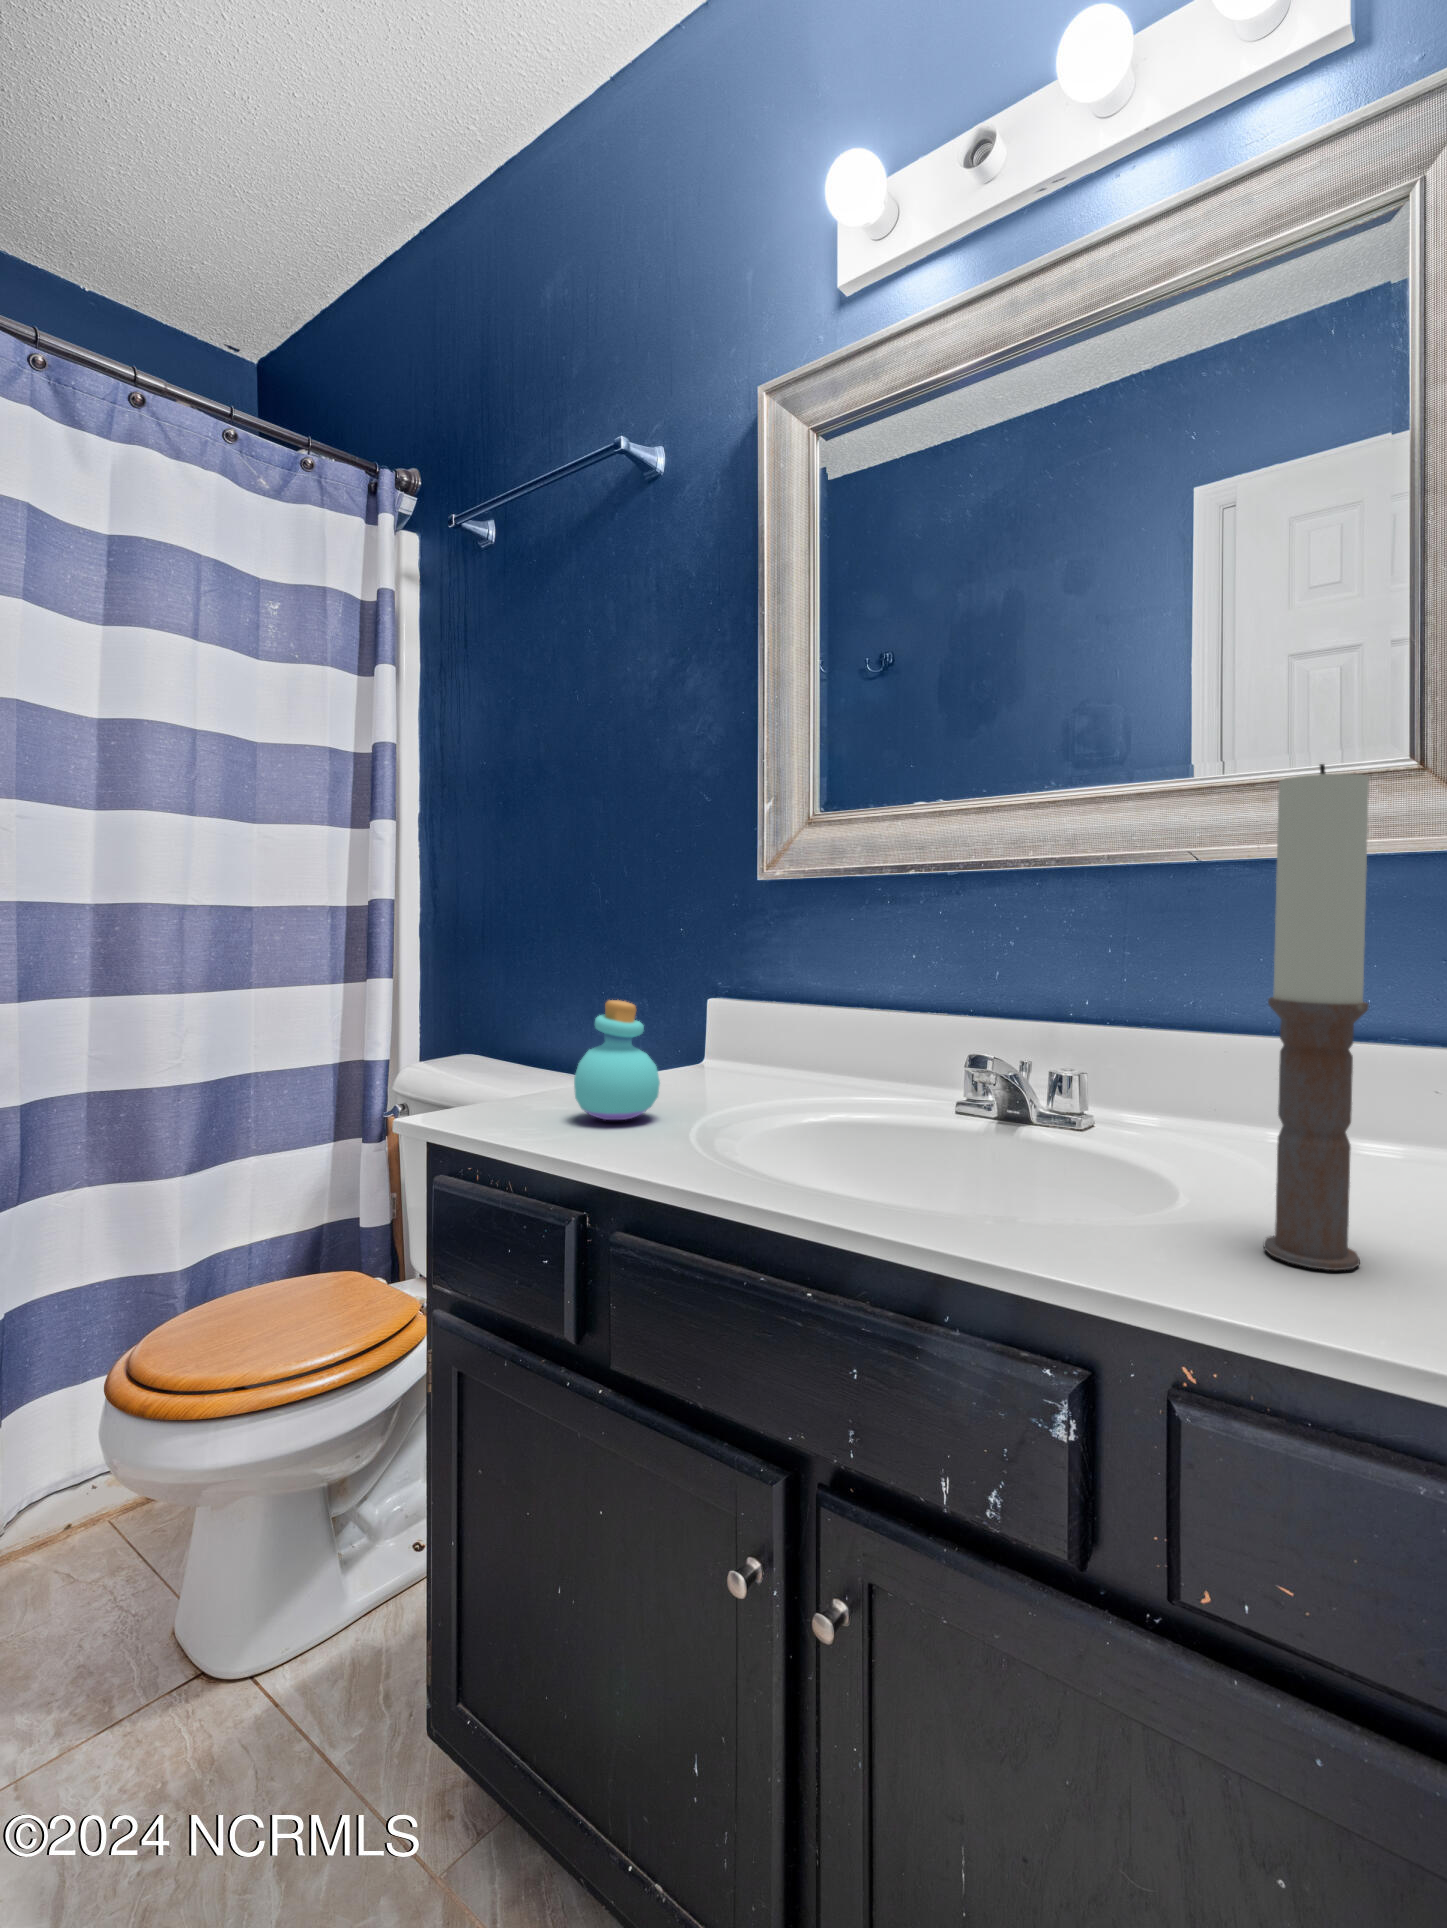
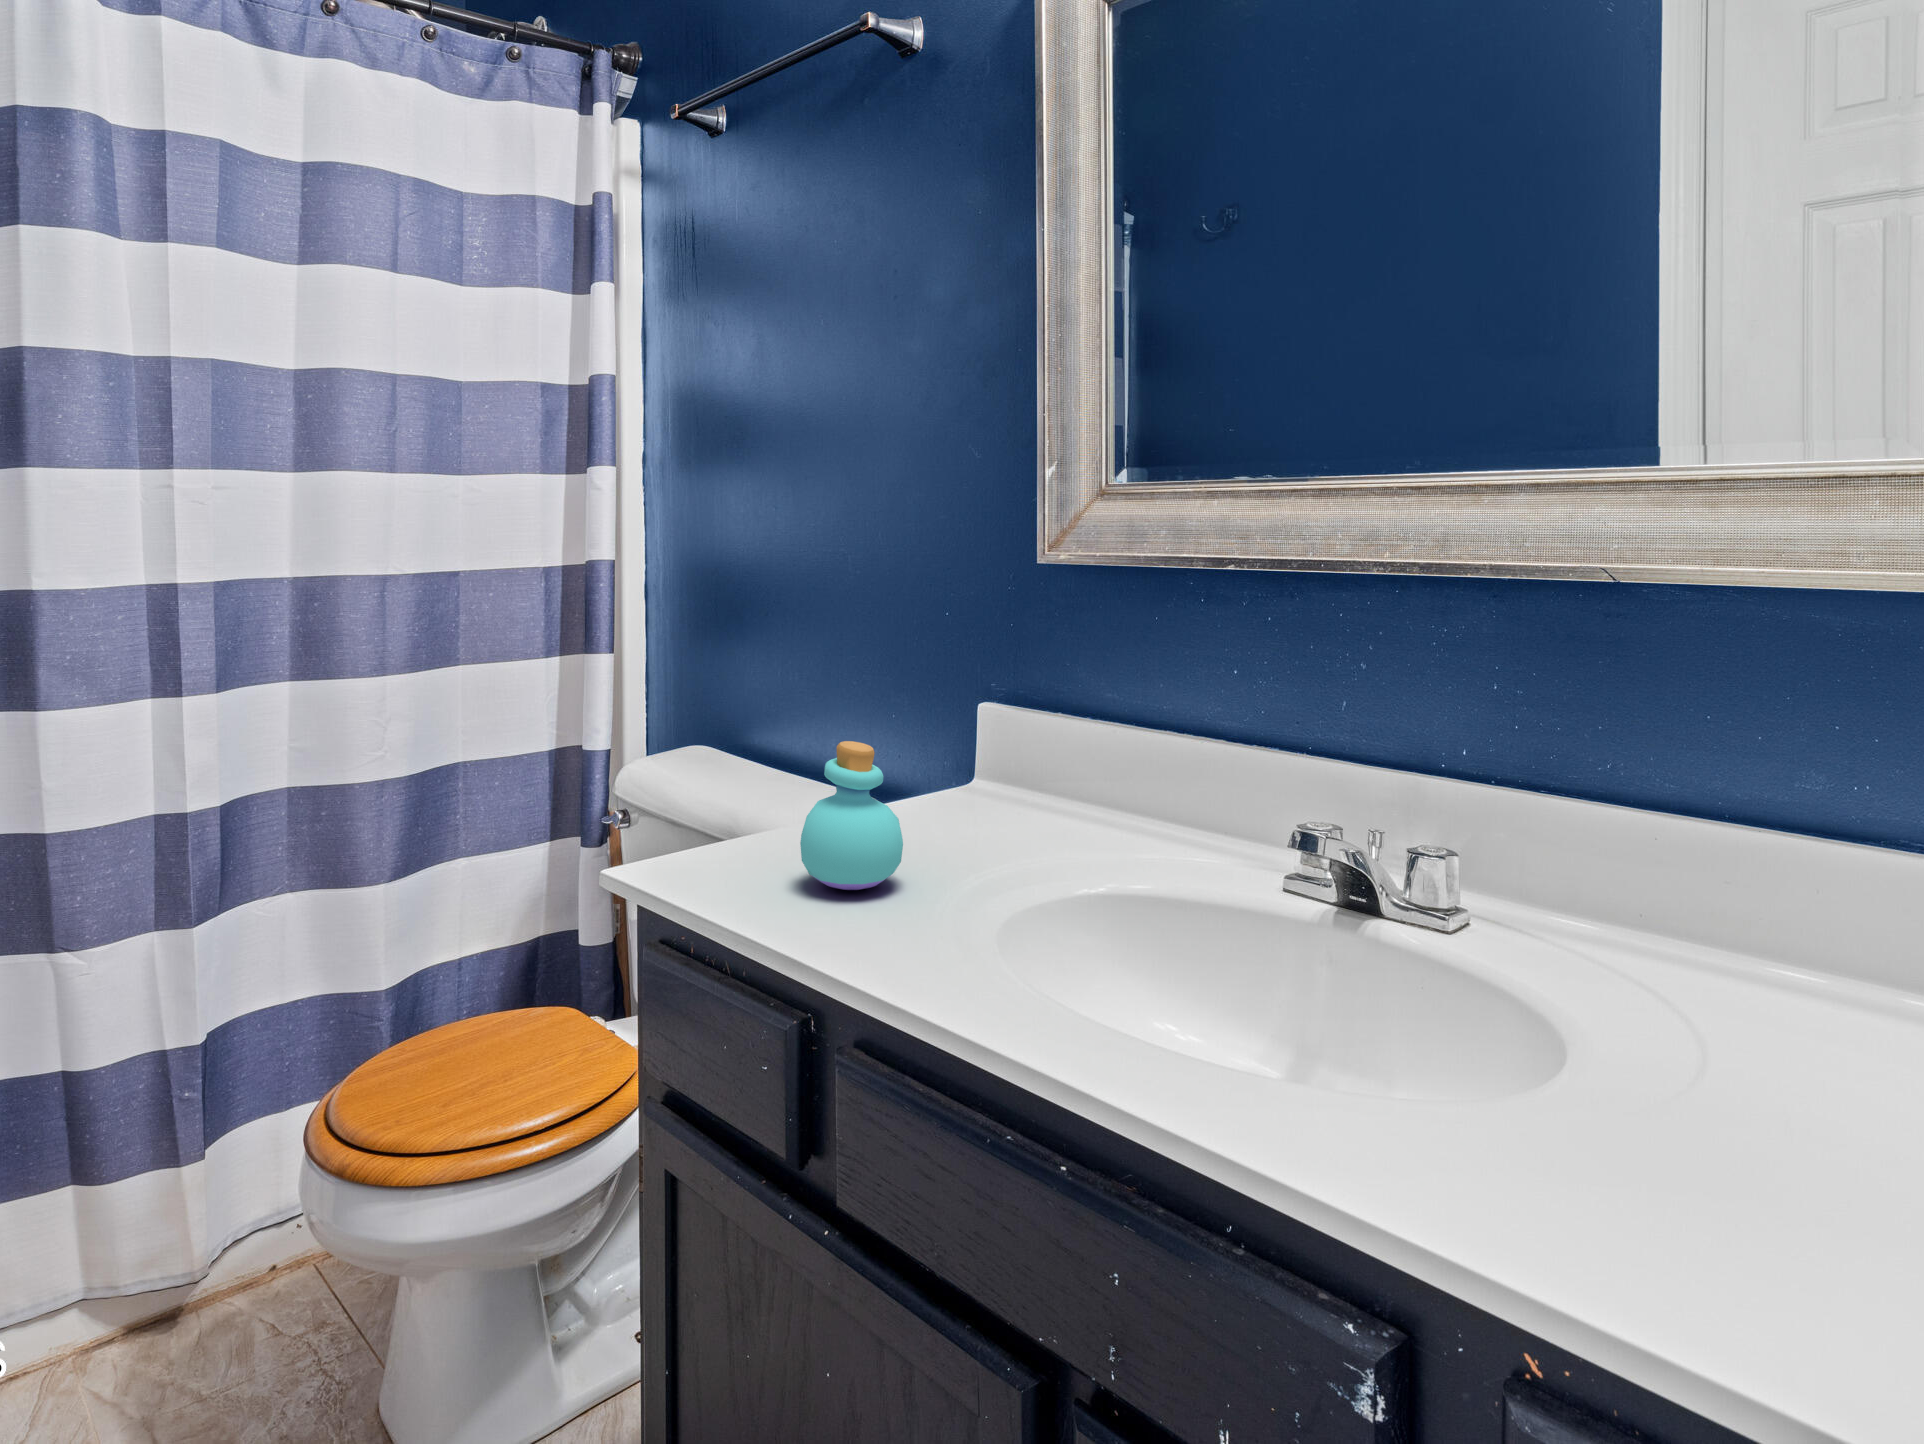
candle: present [1264,764,1369,1270] -> none [1660,549,1803,1238]

